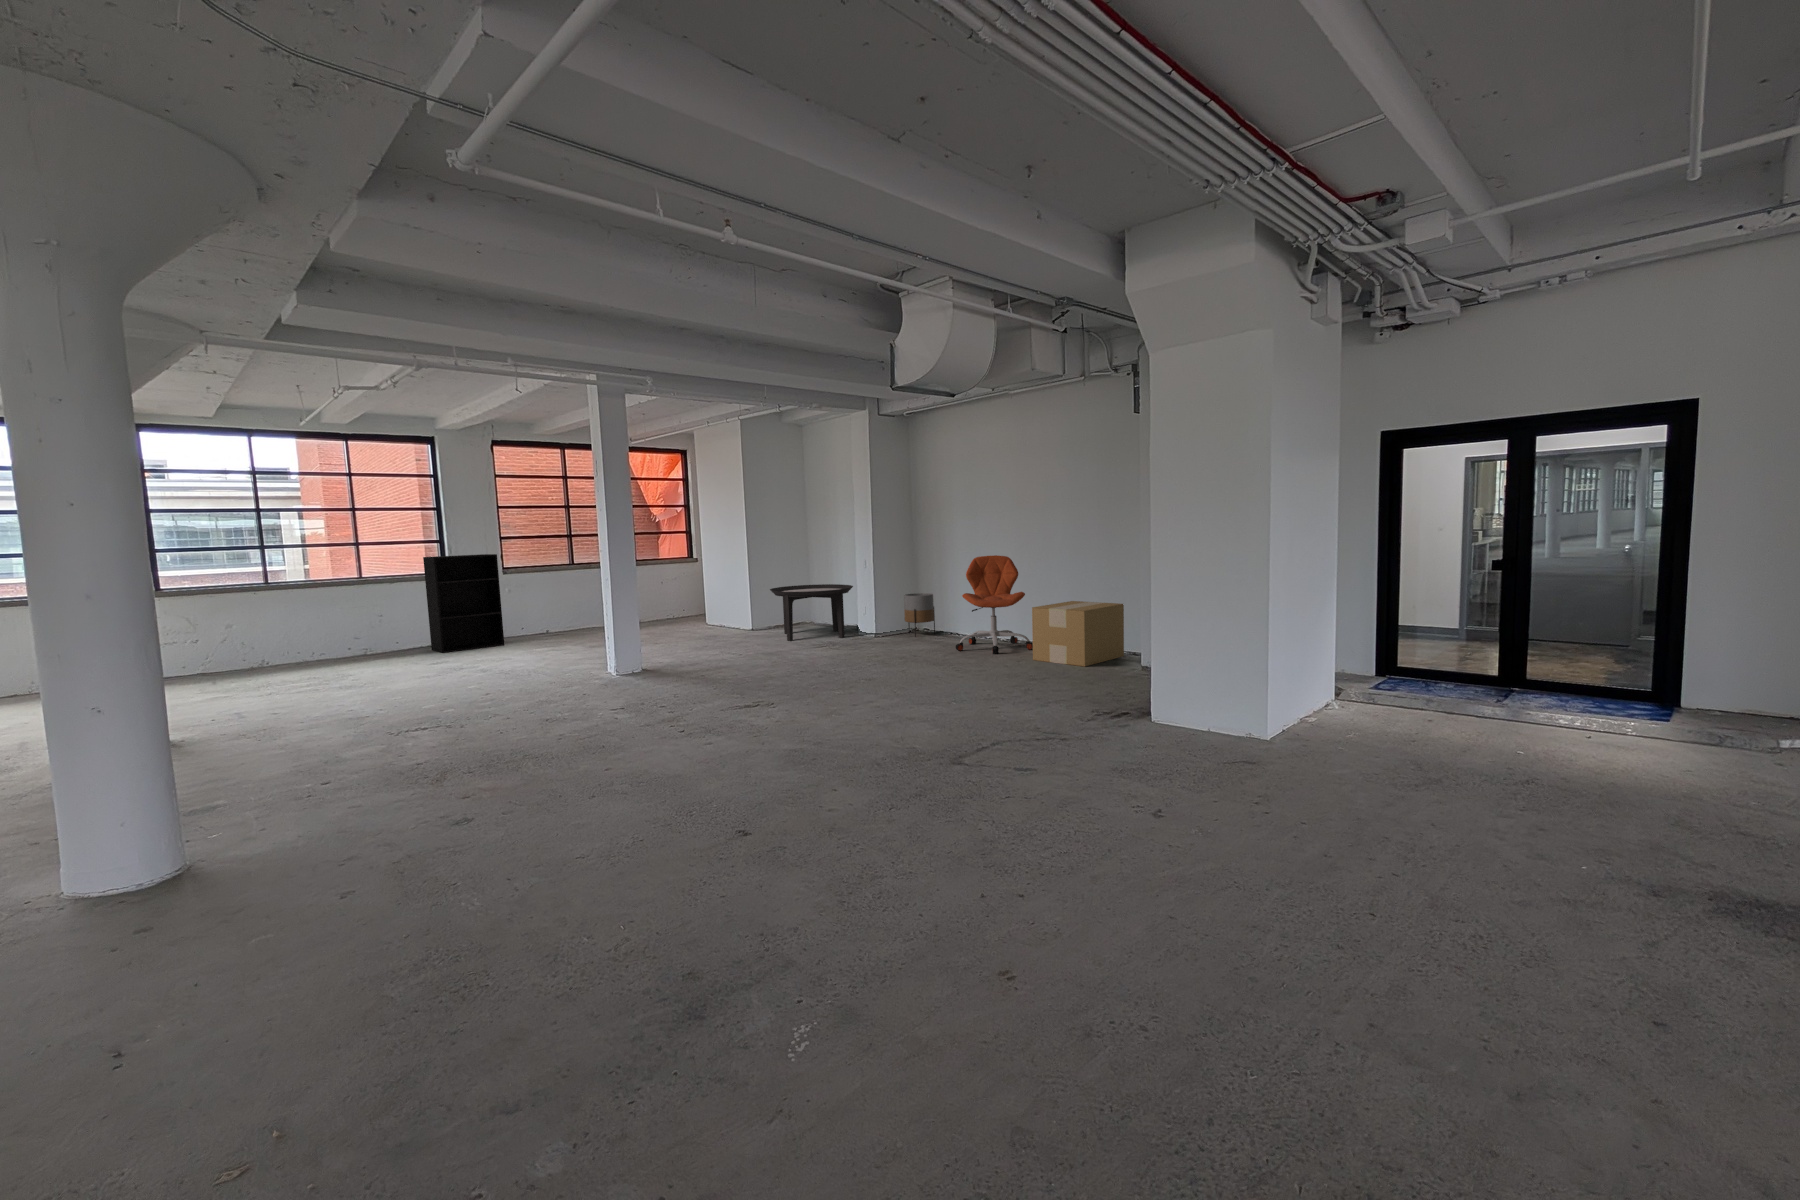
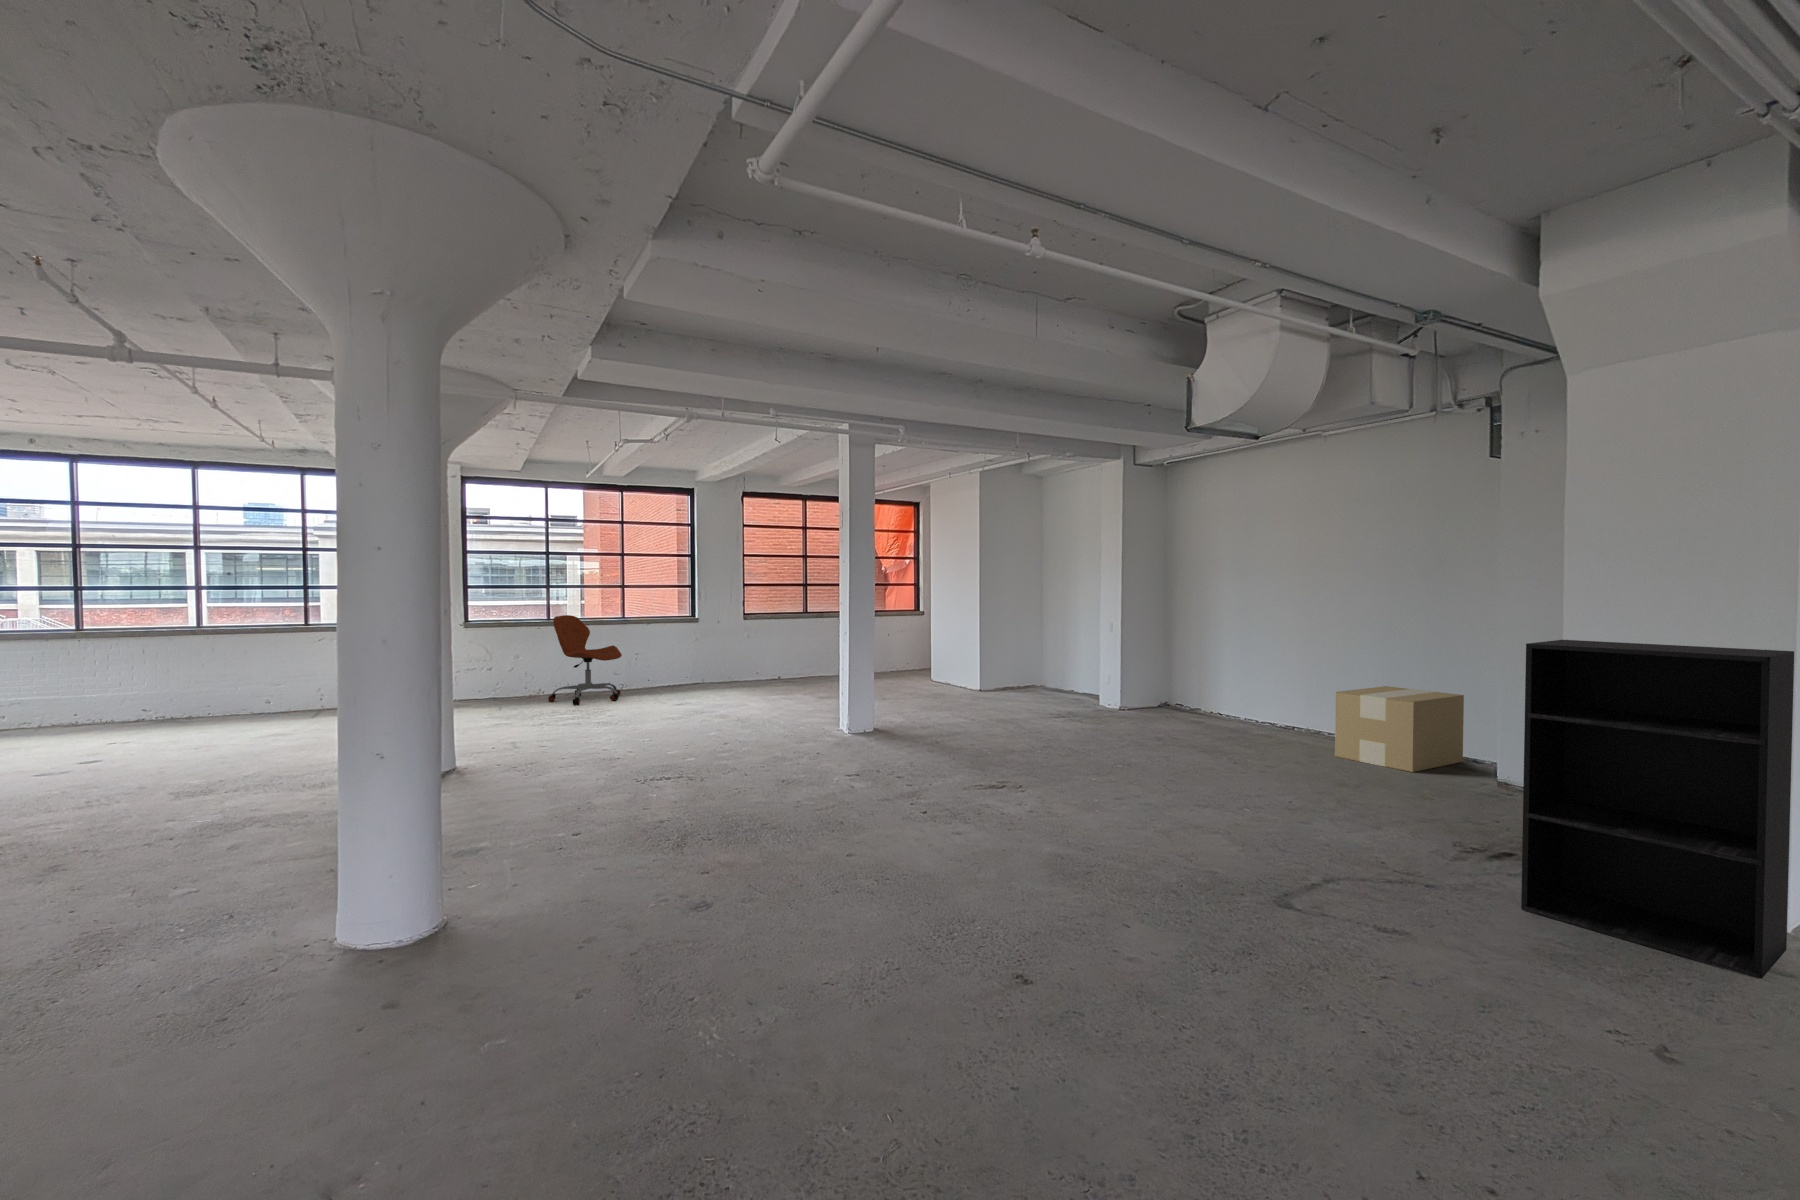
bookshelf: present [423,554,504,653] -> present [1521,640,1794,979]
office chair: present [956,555,1033,654] -> present [548,615,622,705]
round table: present [770,584,853,641] -> none [1006,646,1099,708]
planter: present [904,593,935,637] -> none [1158,663,1194,713]

